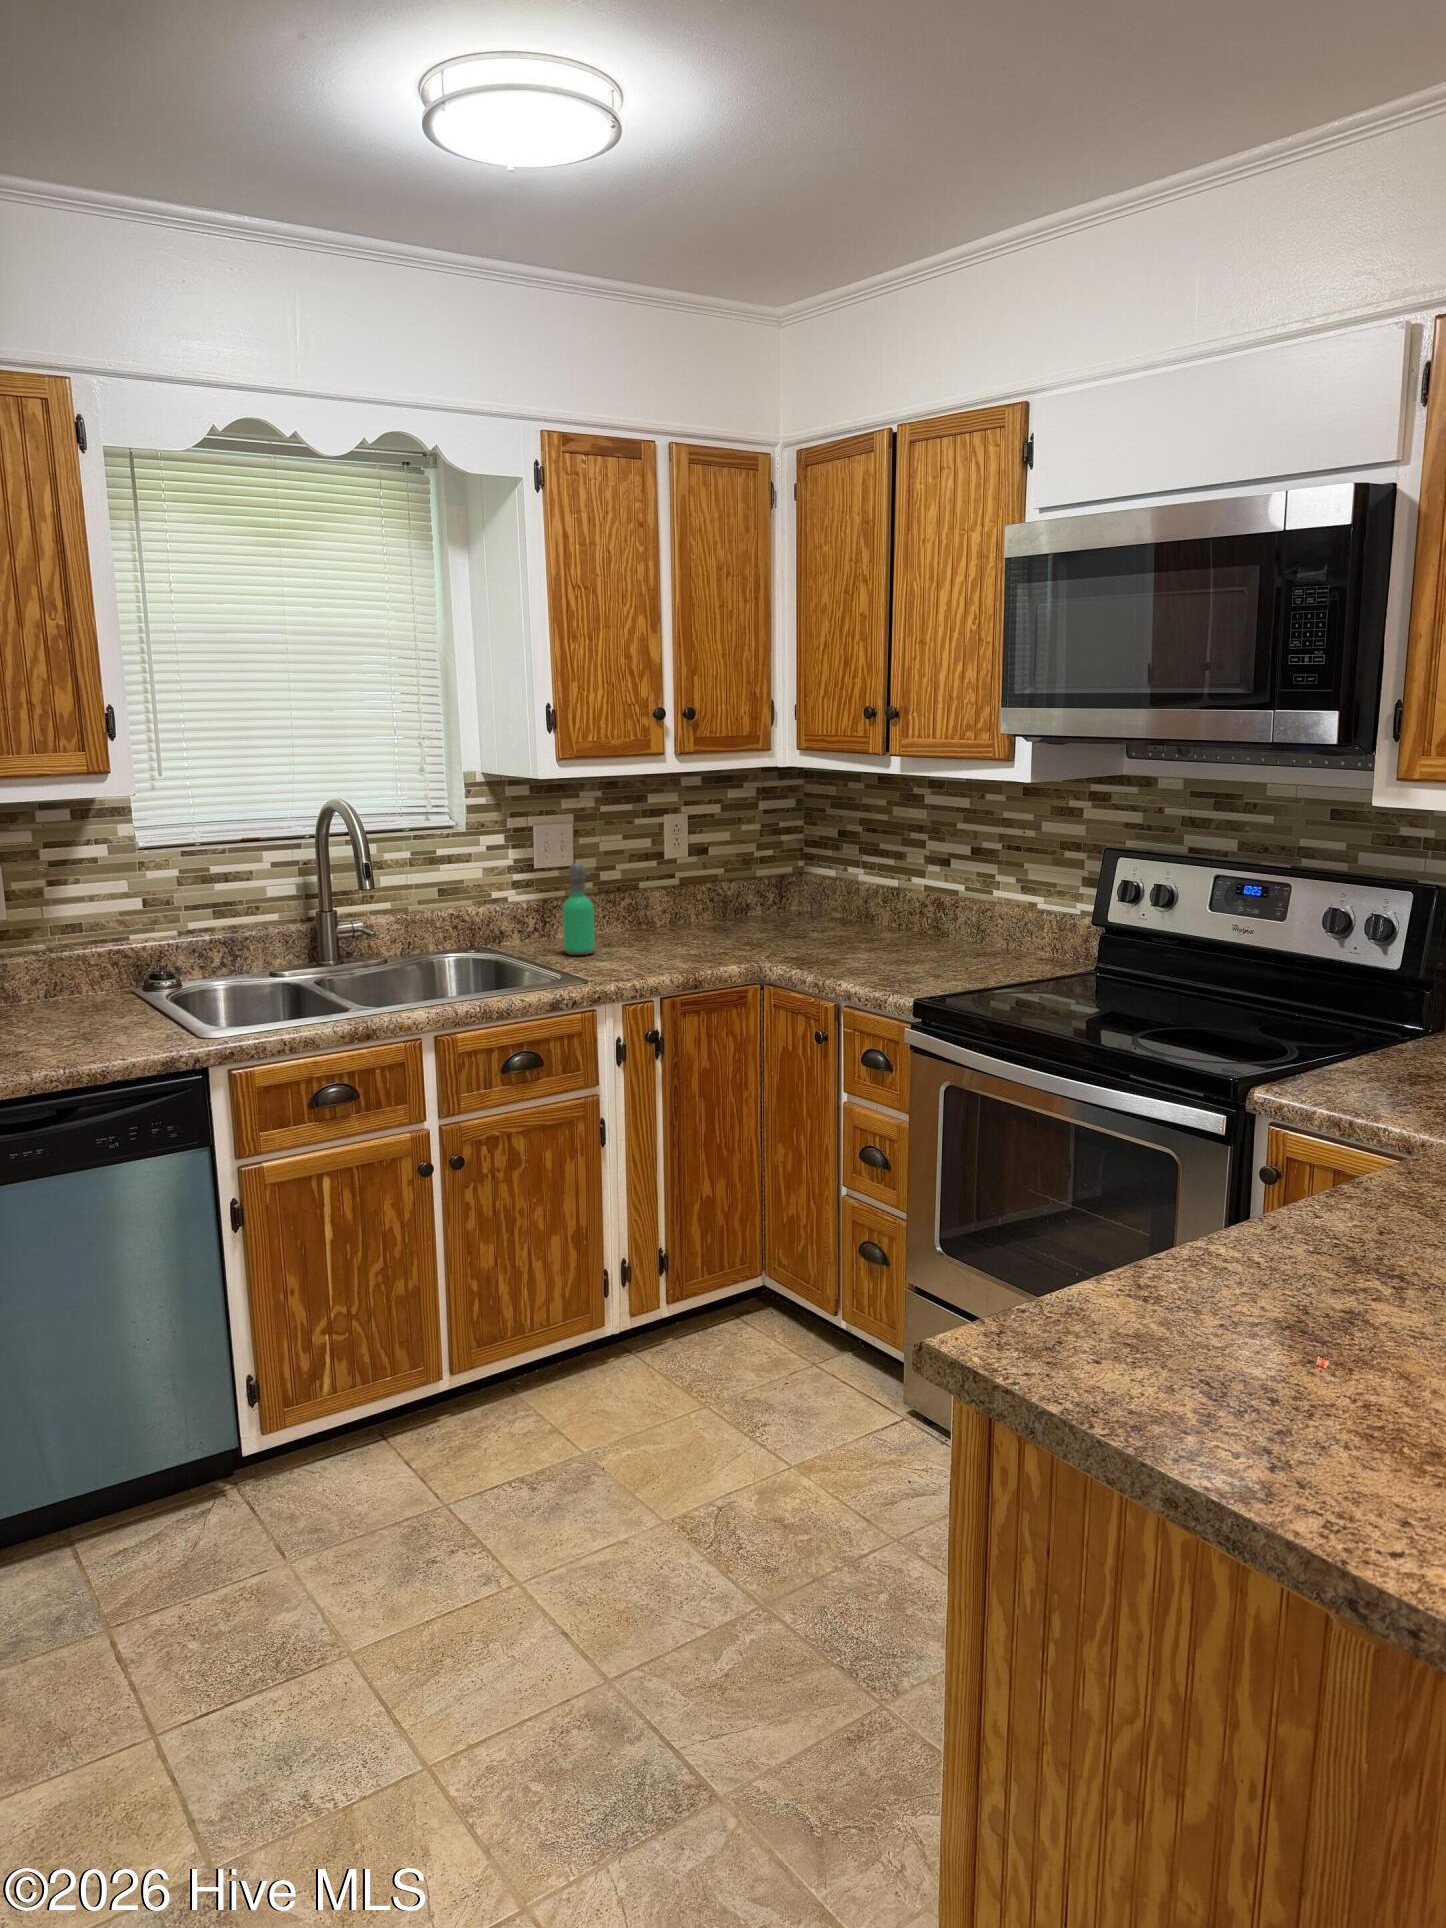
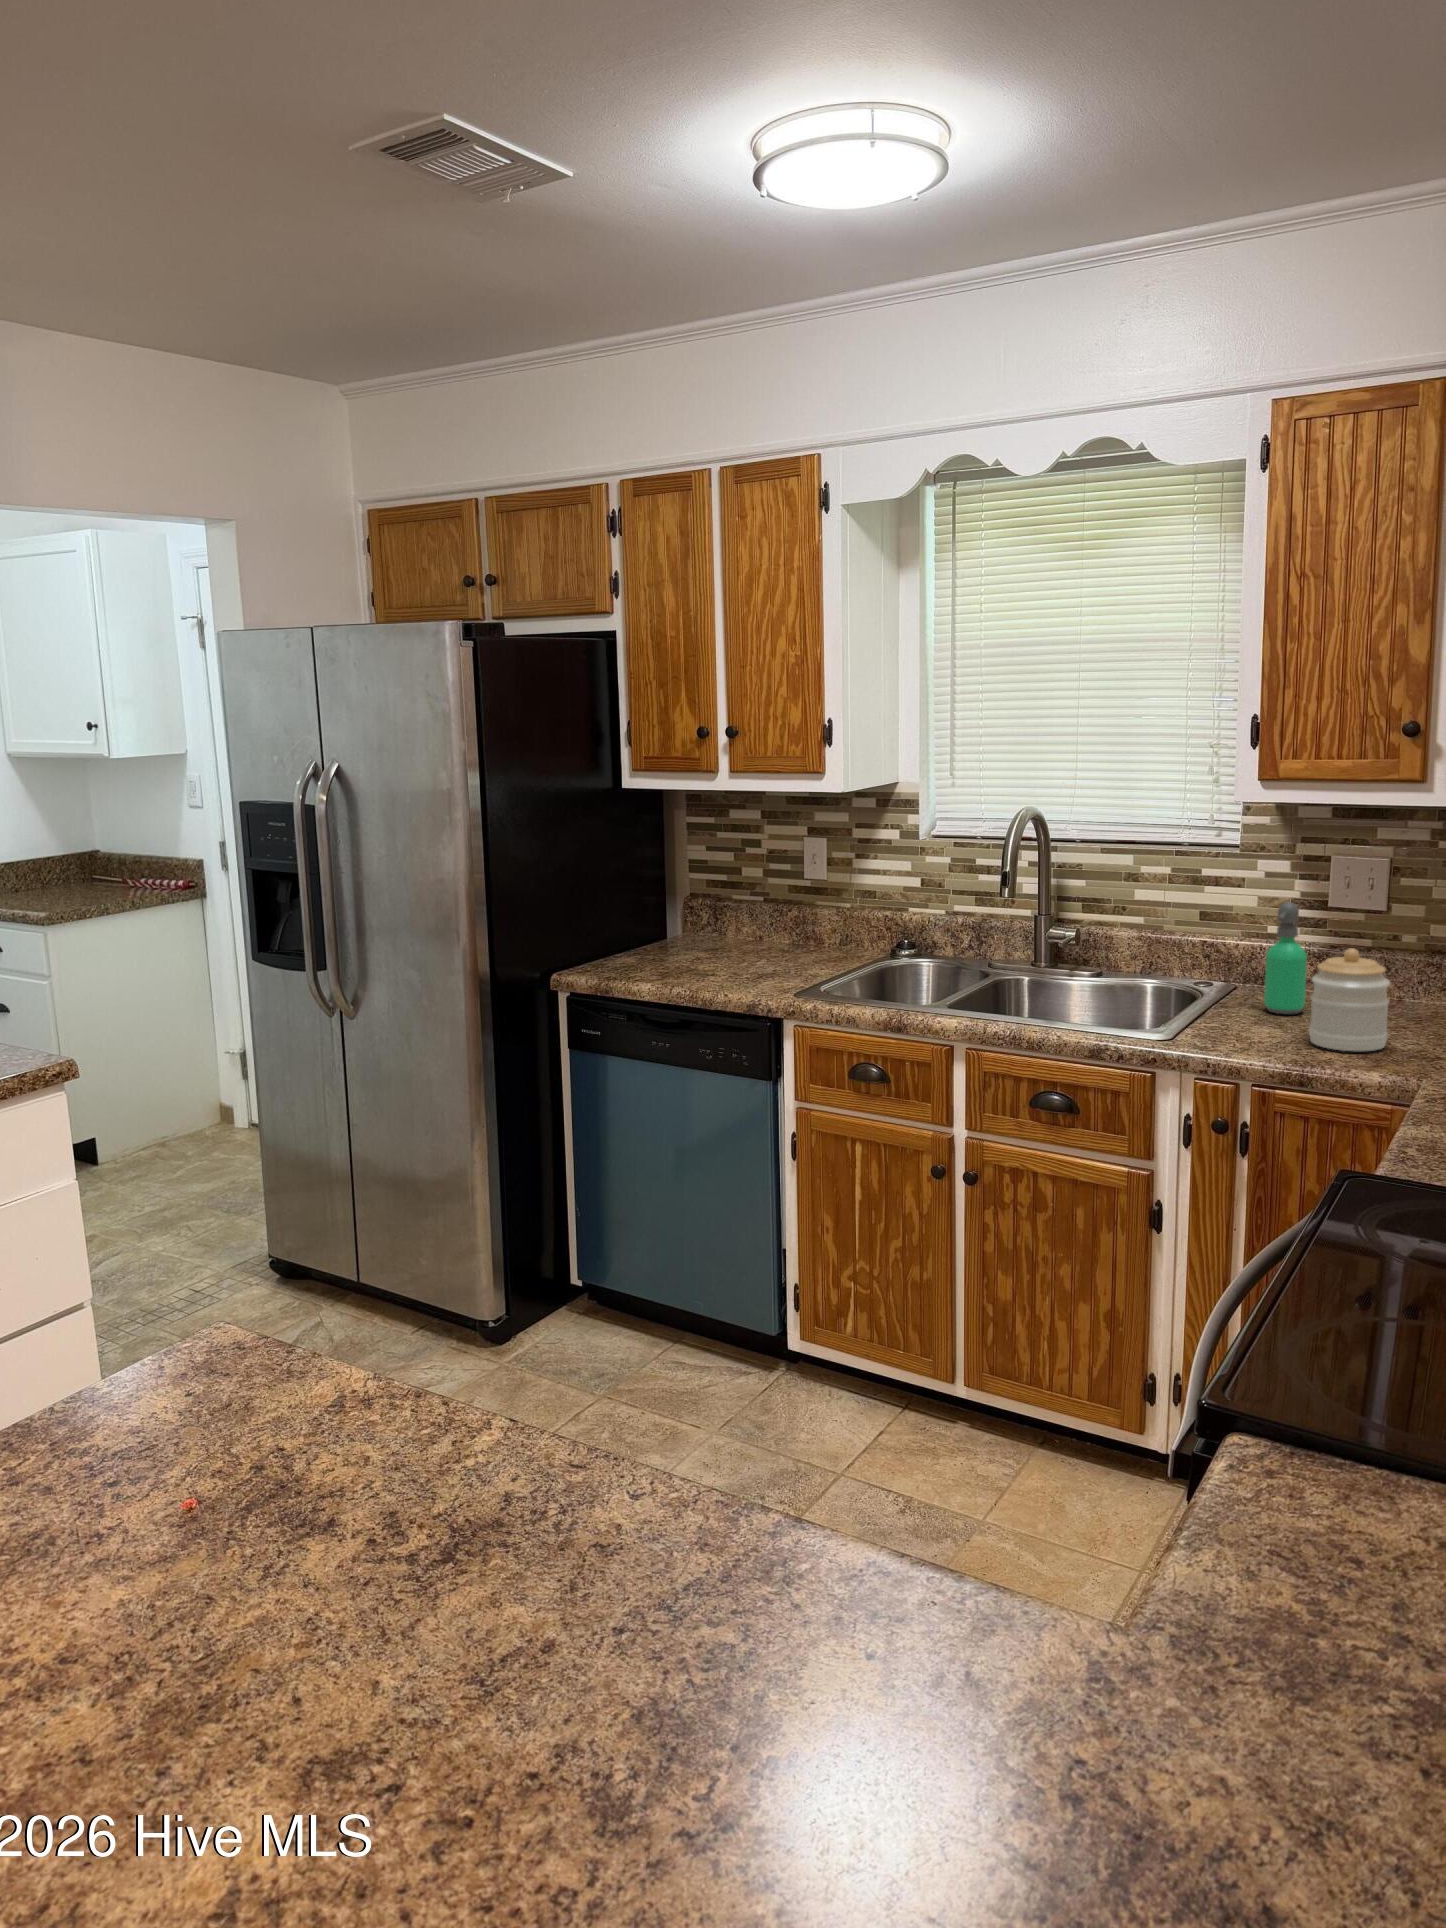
jar: none [652,886,707,964] -> present [1309,948,1390,1051]

